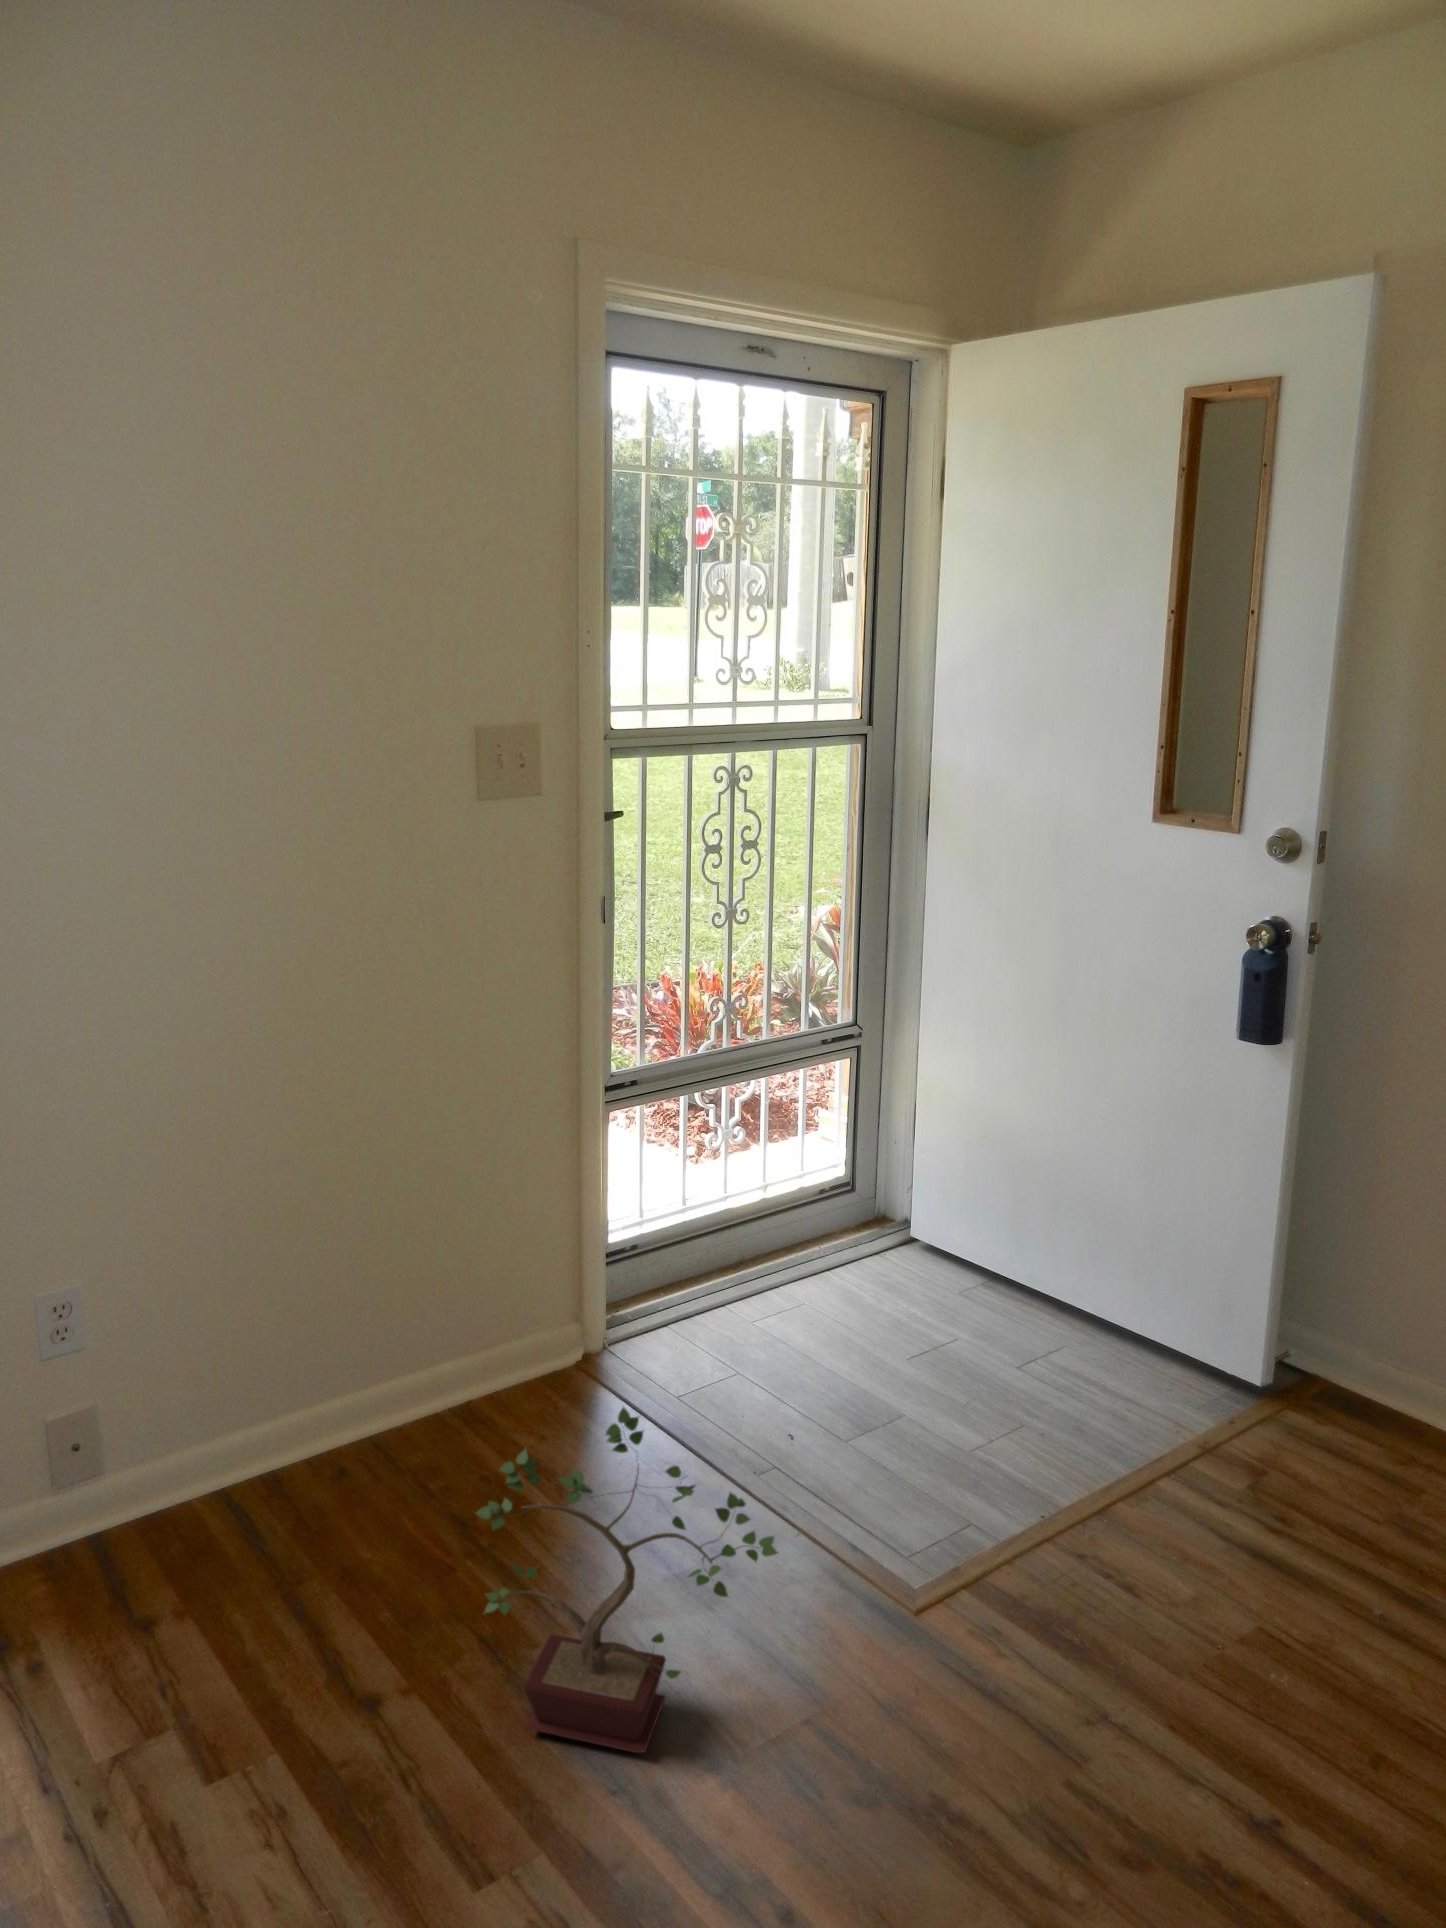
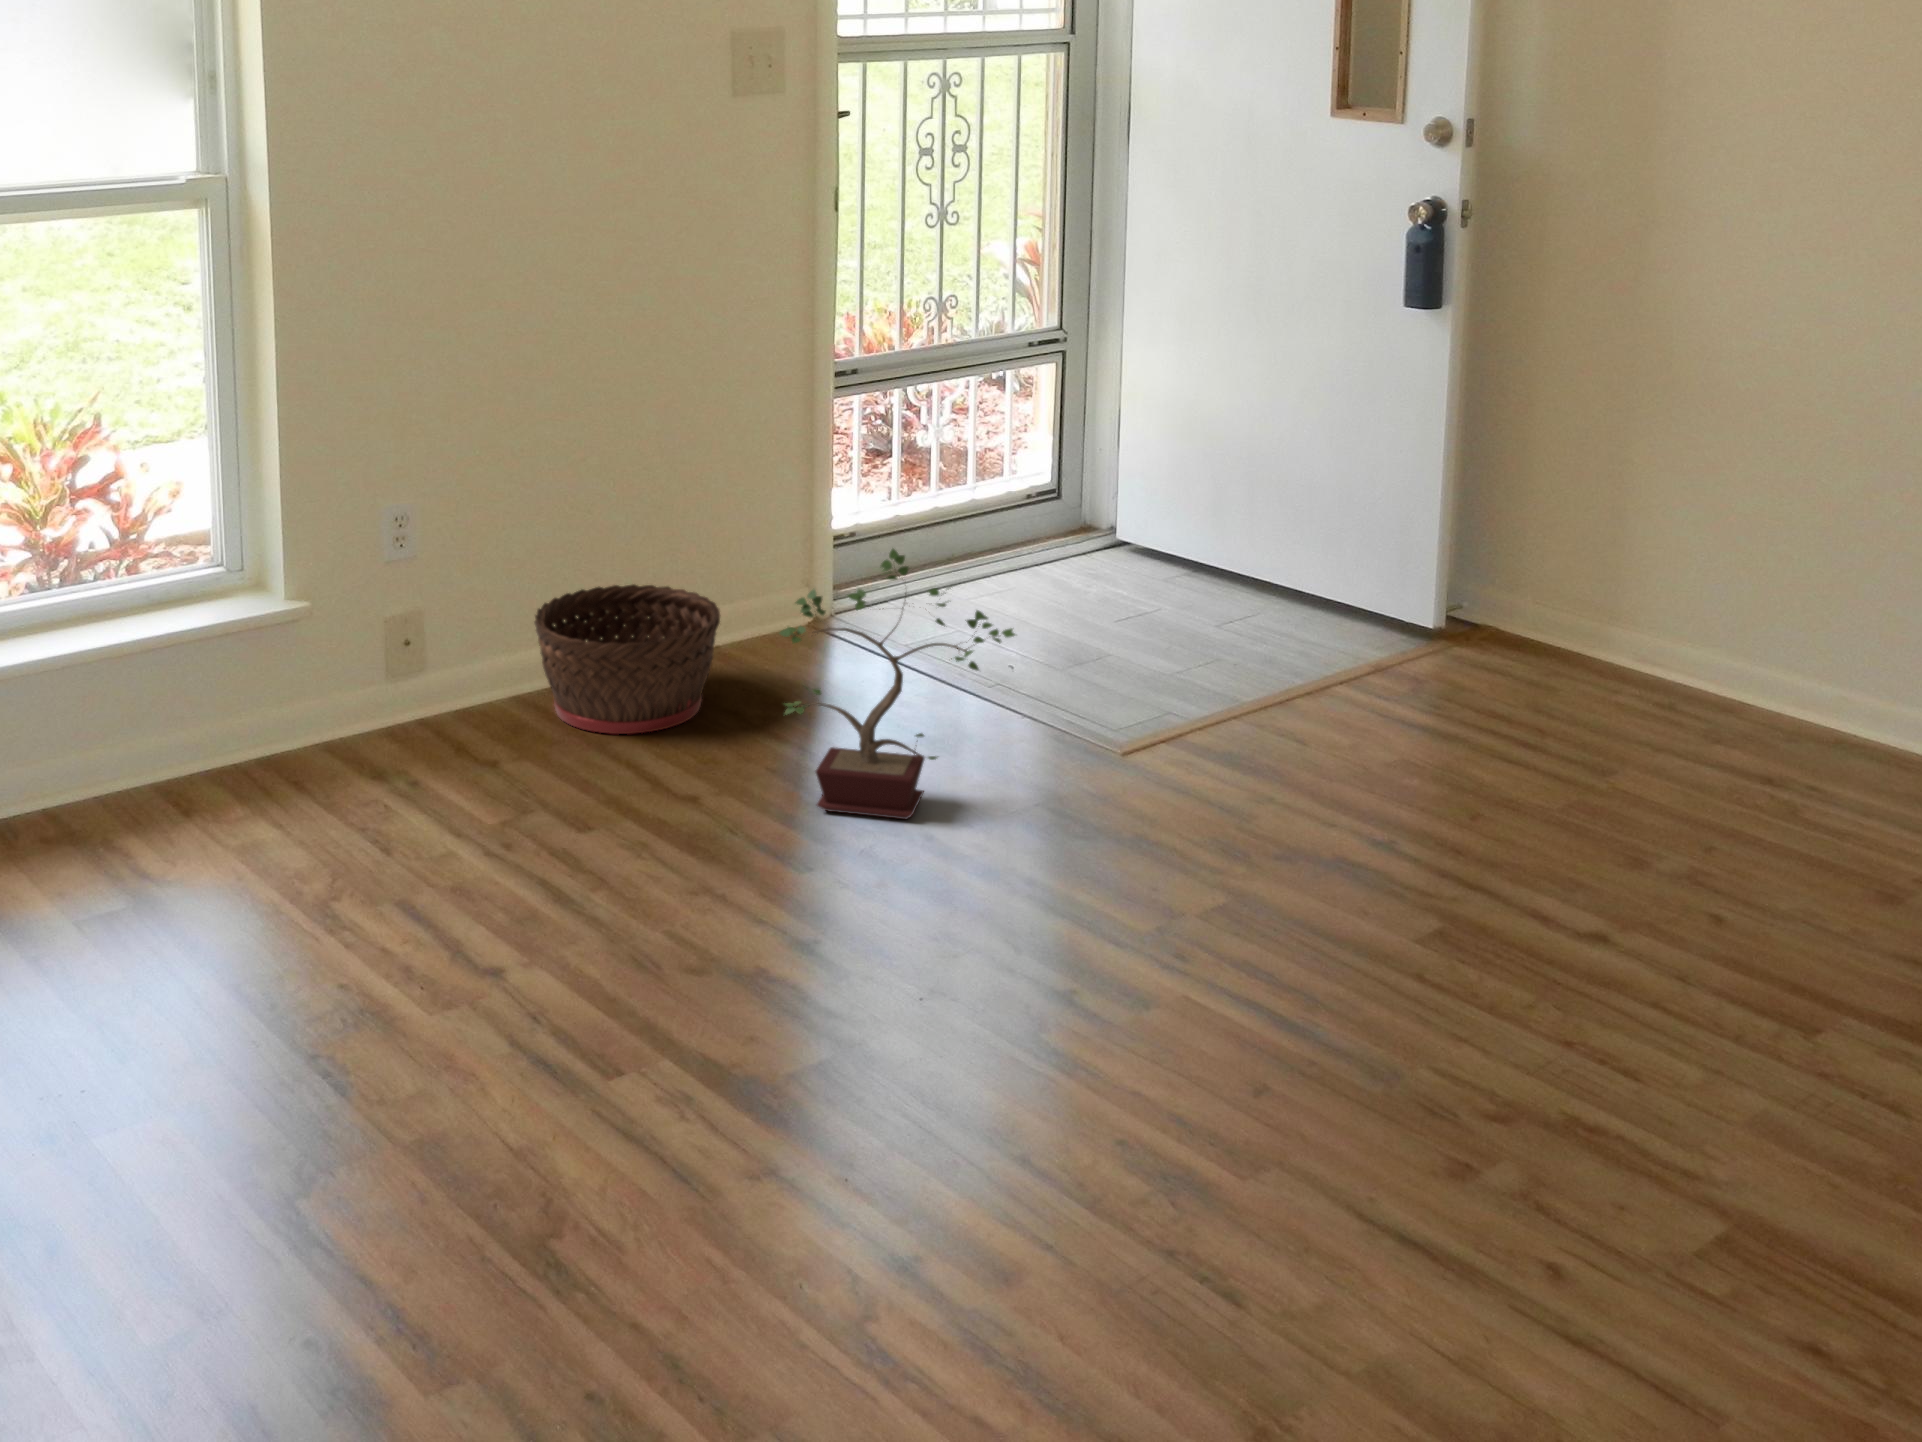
basket: none [226,1354,449,1564] -> present [534,584,720,734]

